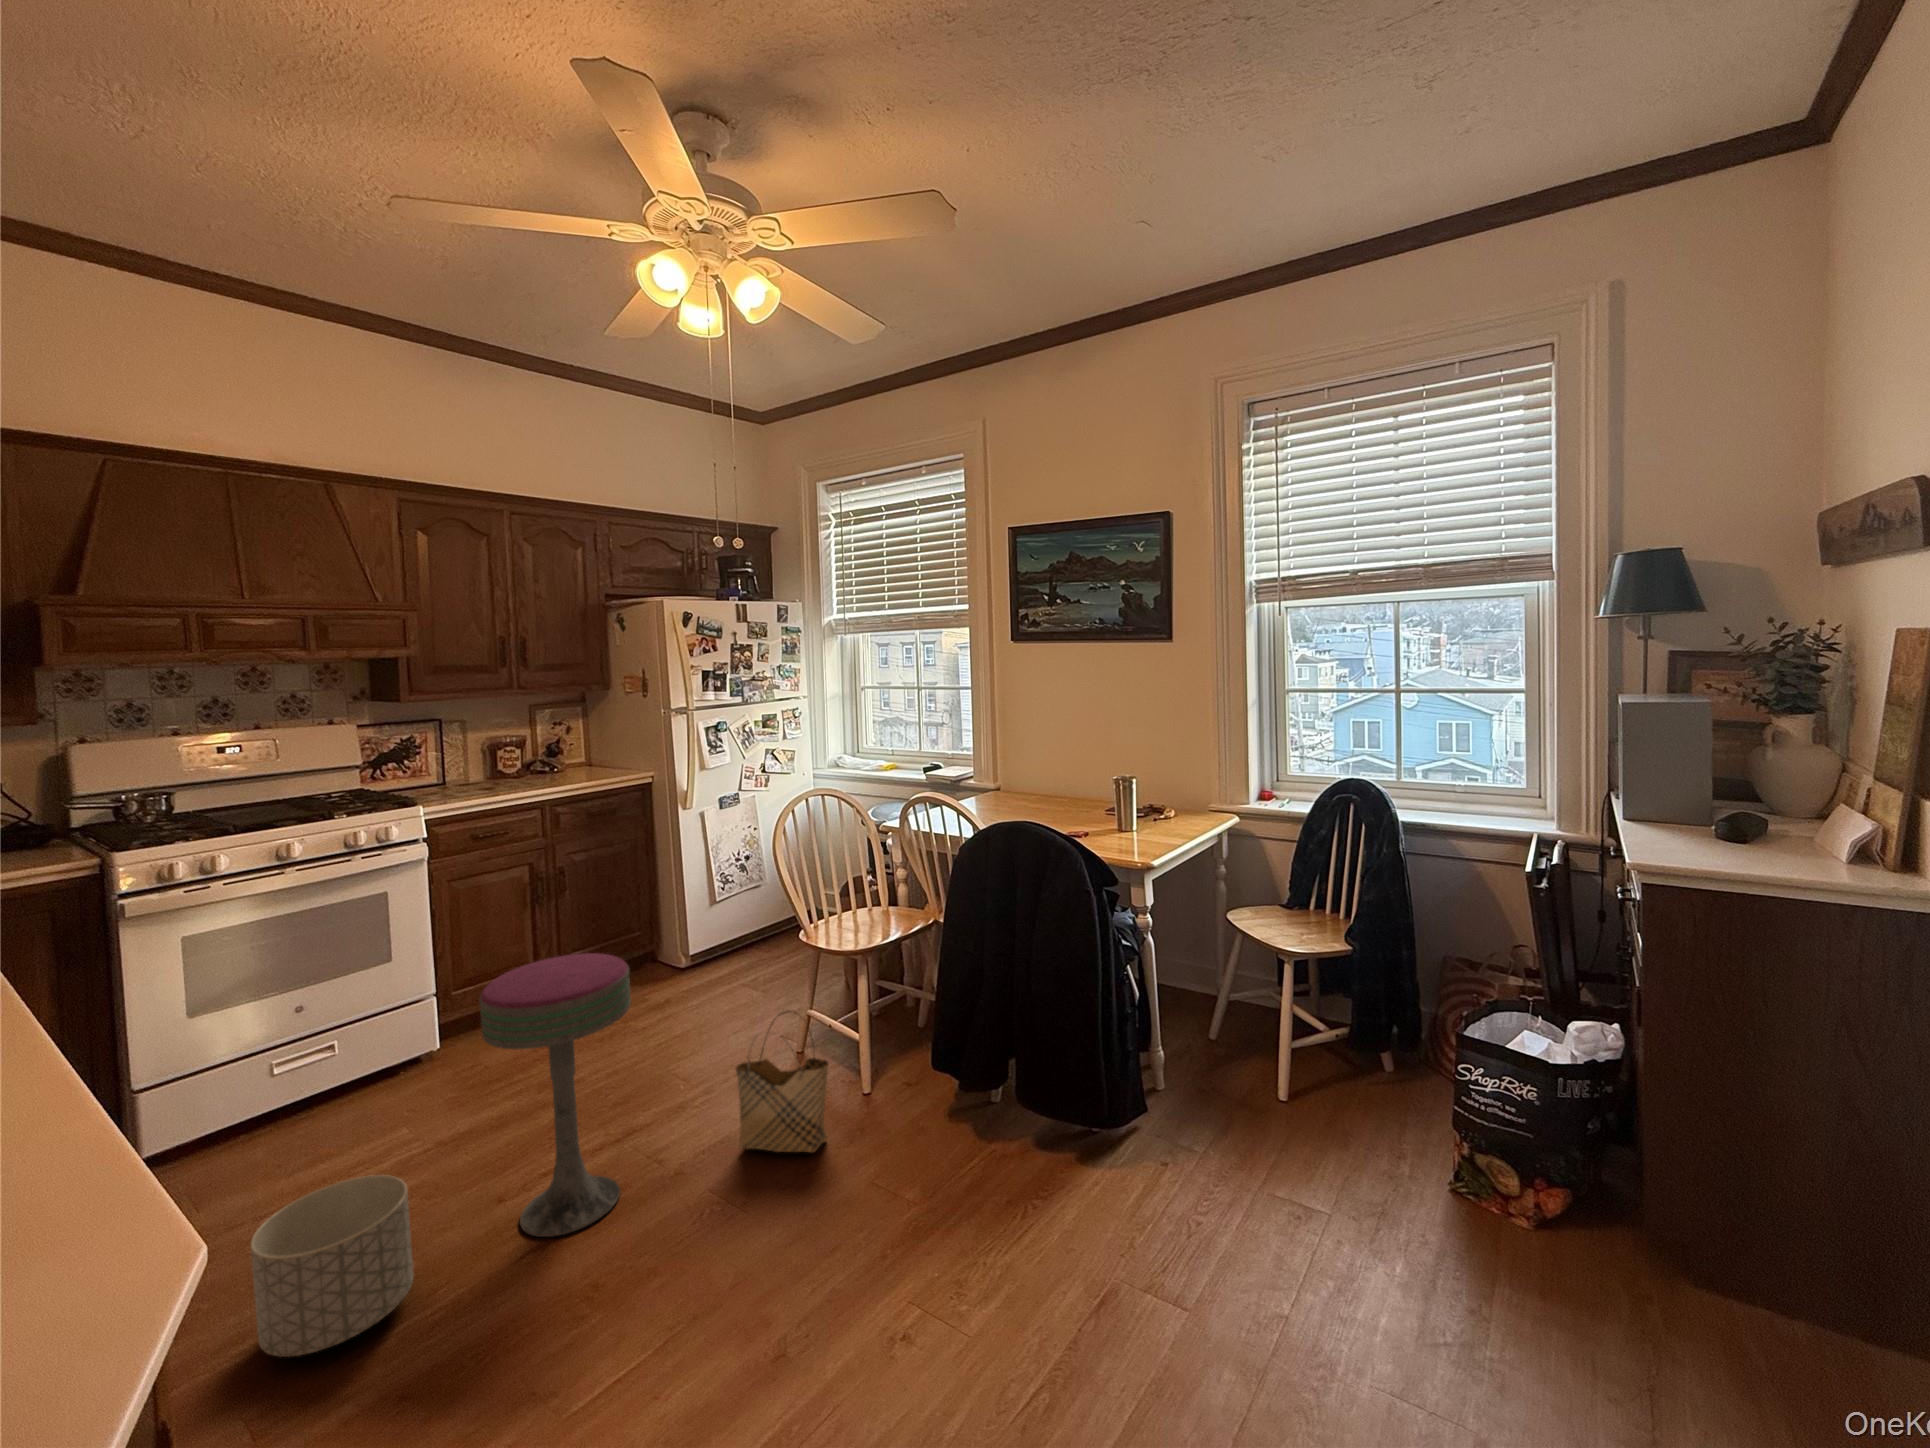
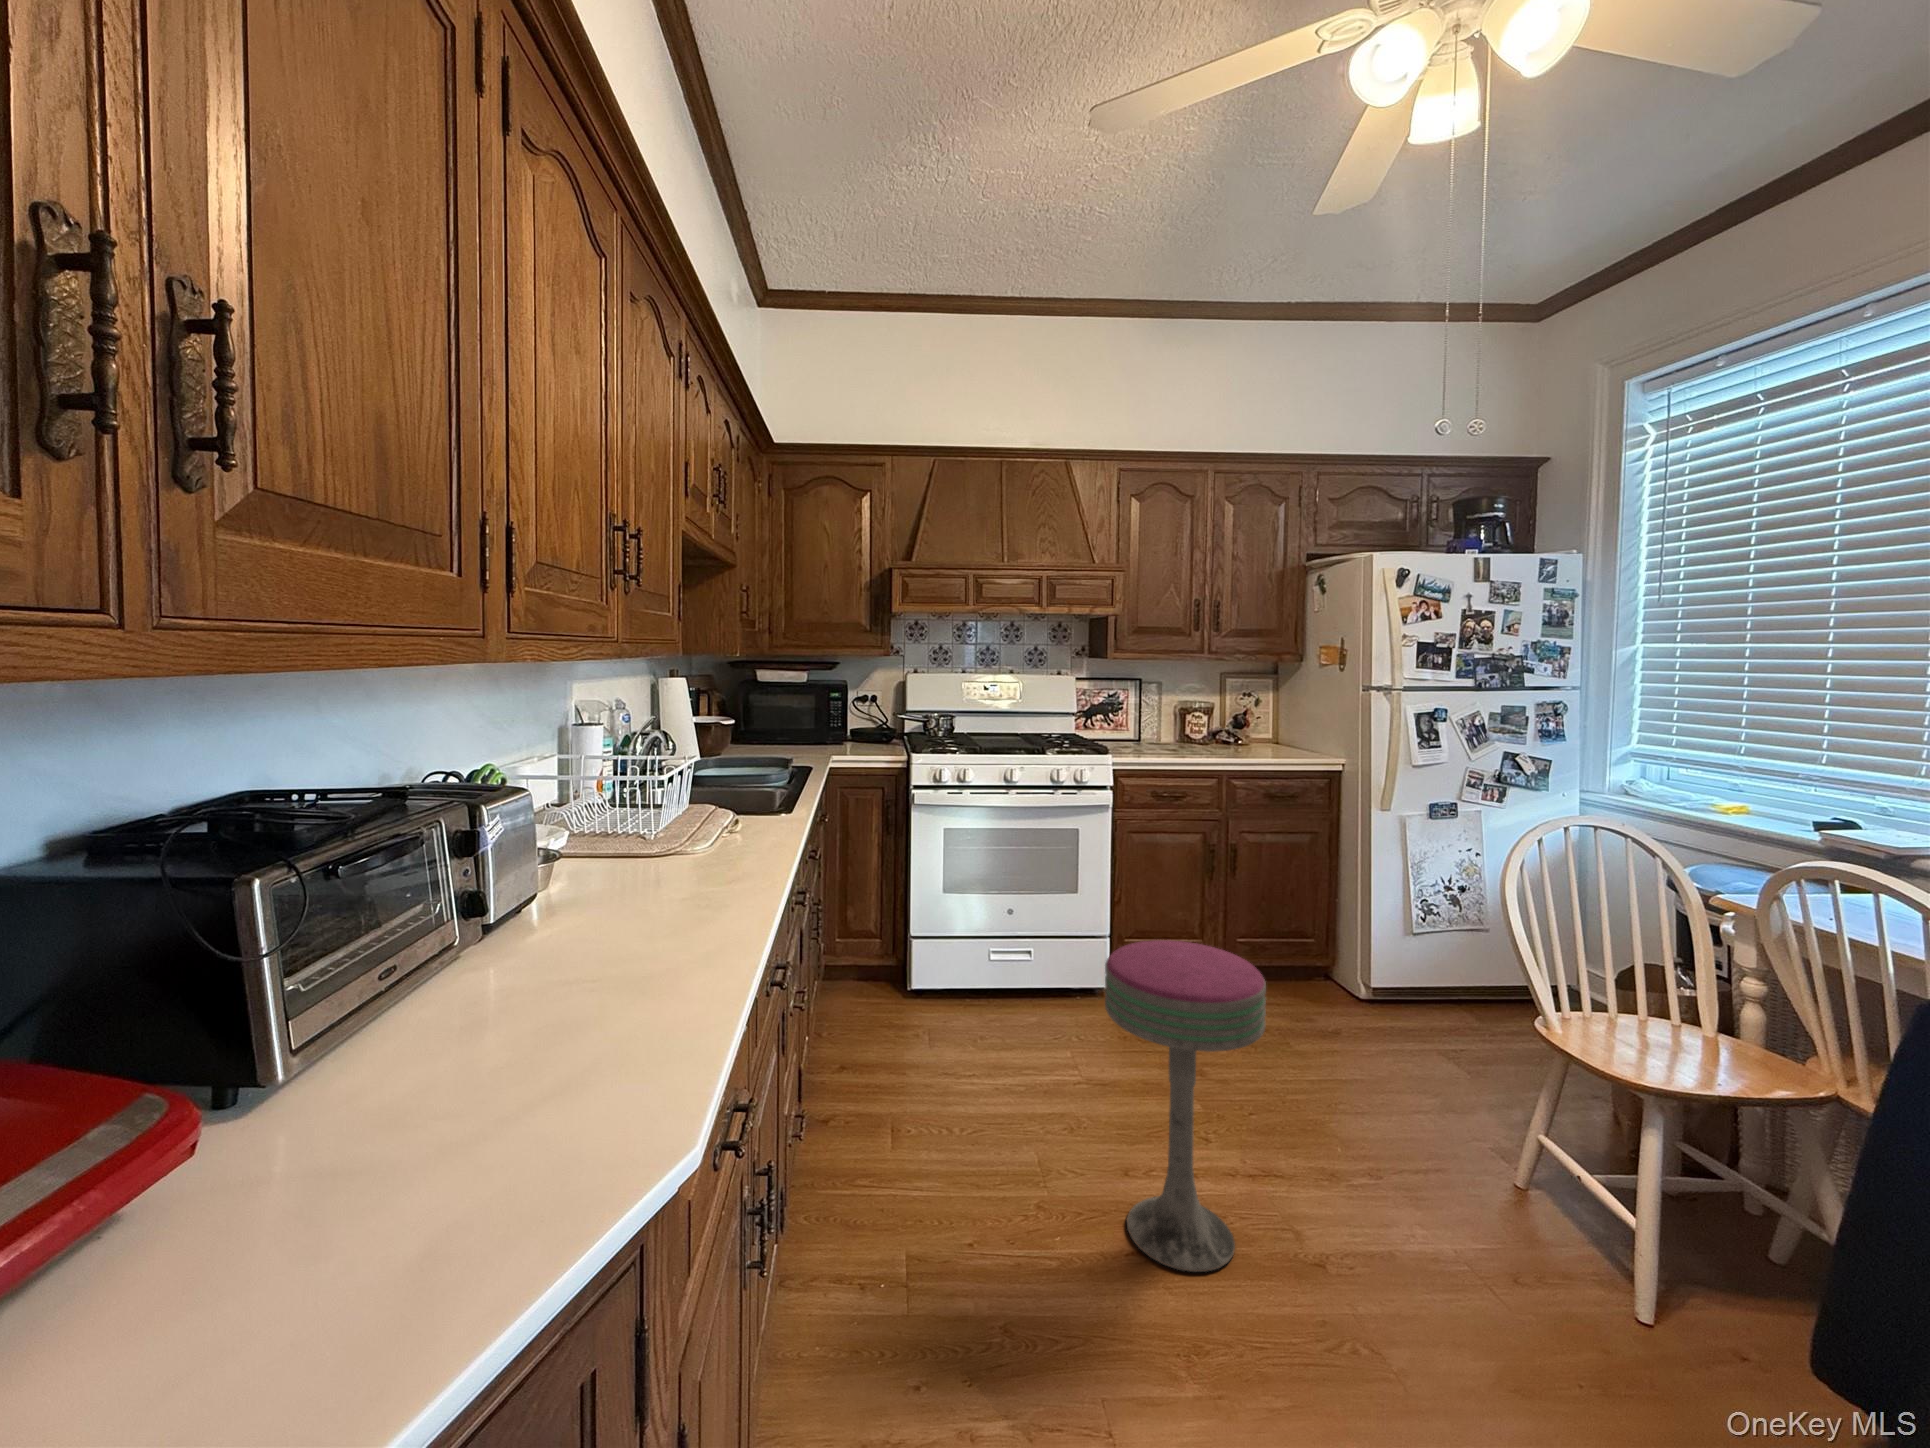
woven basket: present [735,1011,829,1153] -> none [1398,1132,1566,1379]
planter: present [251,1175,414,1357] -> none [911,1085,1026,1246]

